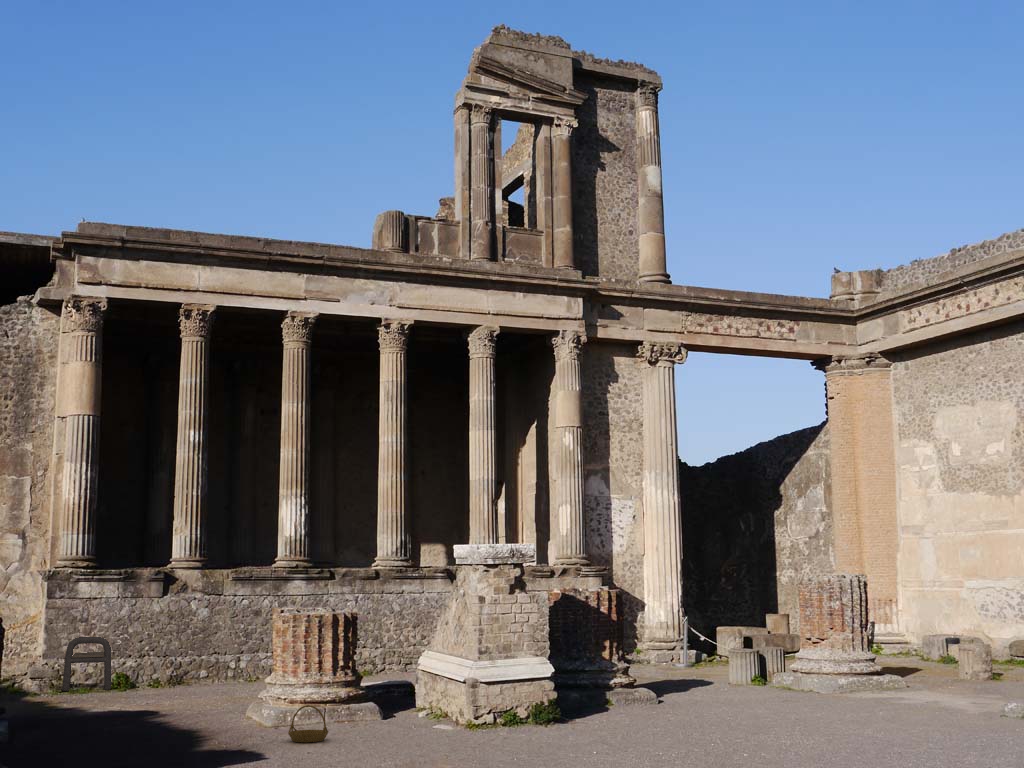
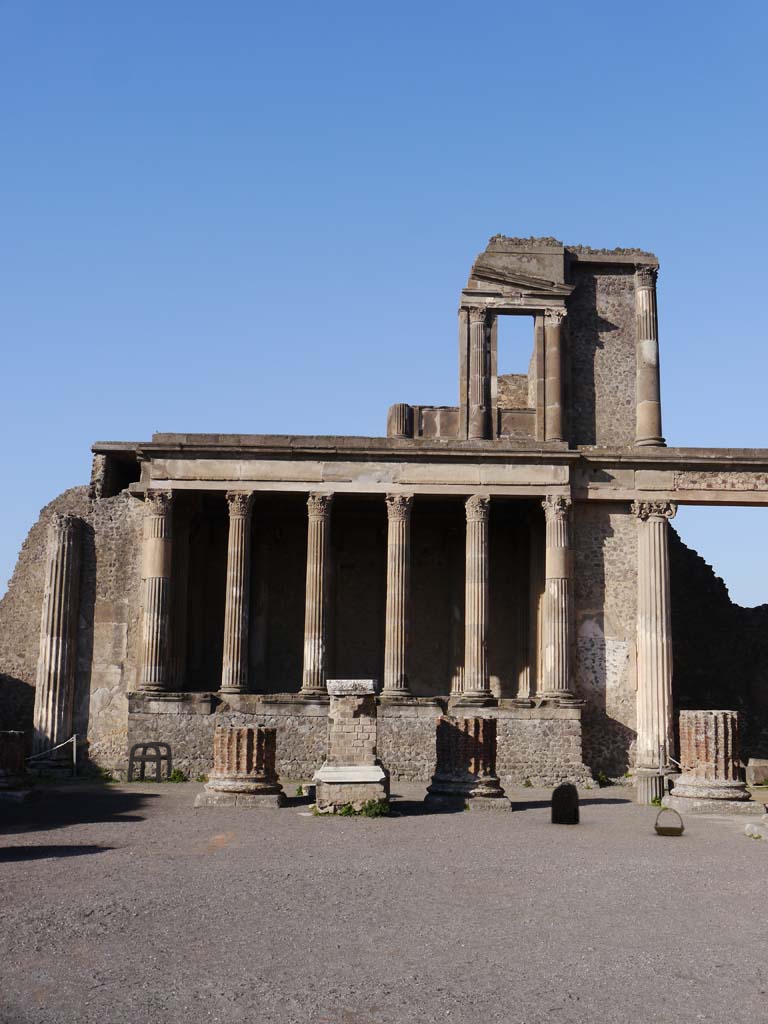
backpack: none [759,667,796,720] -> present [551,782,580,824]
basket: present [288,705,328,742] -> present [654,808,685,836]

